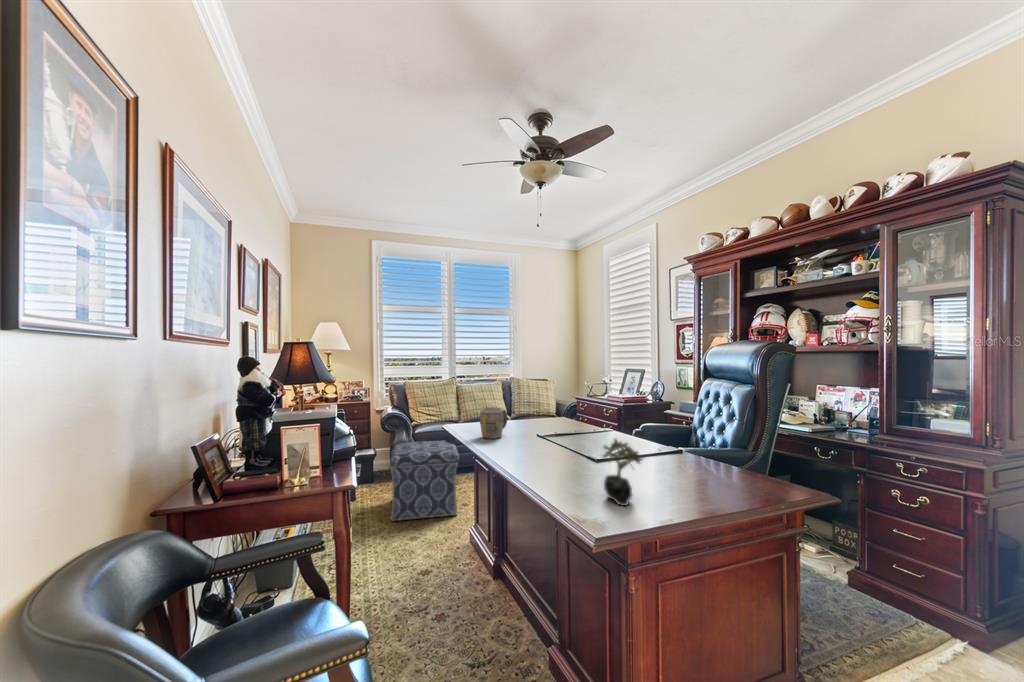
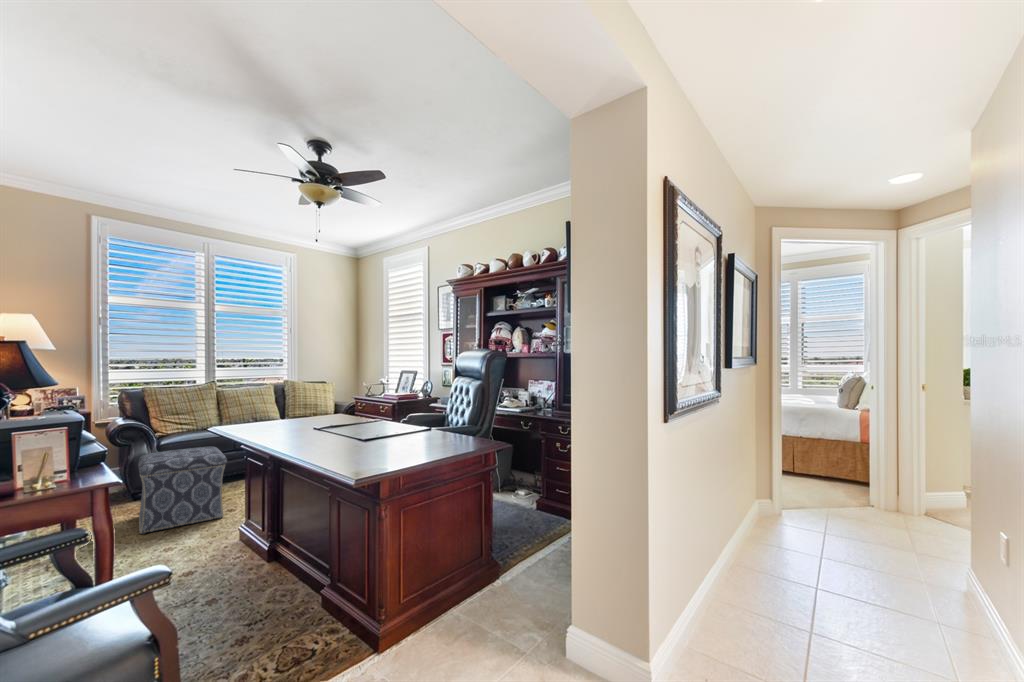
mug: present [480,407,507,439] -> none [258,405,285,432]
succulent plant: present [603,439,642,506] -> none [363,414,391,455]

